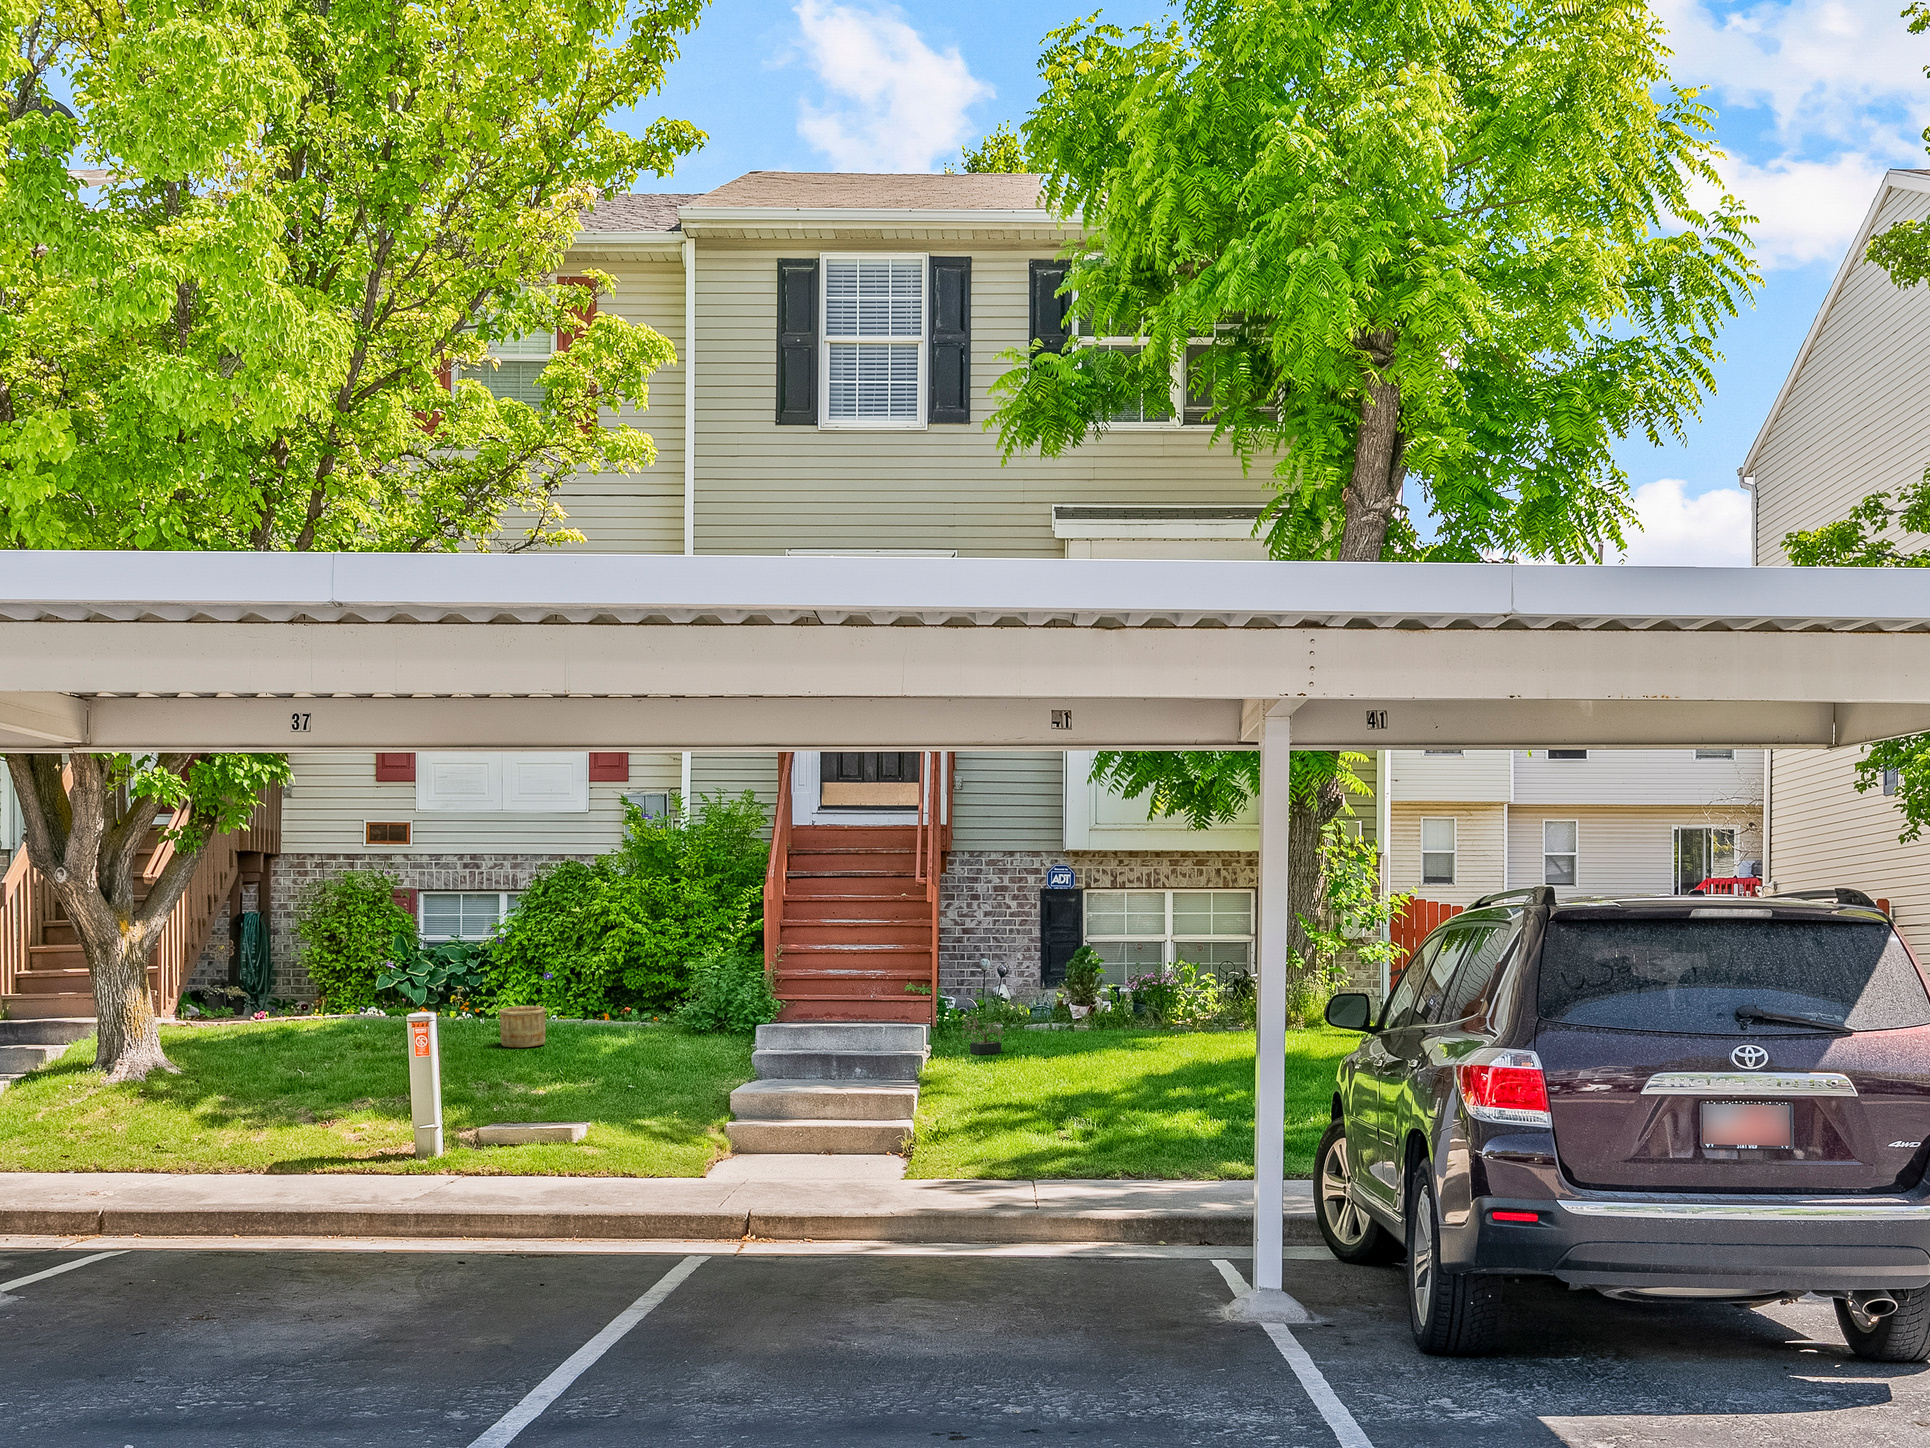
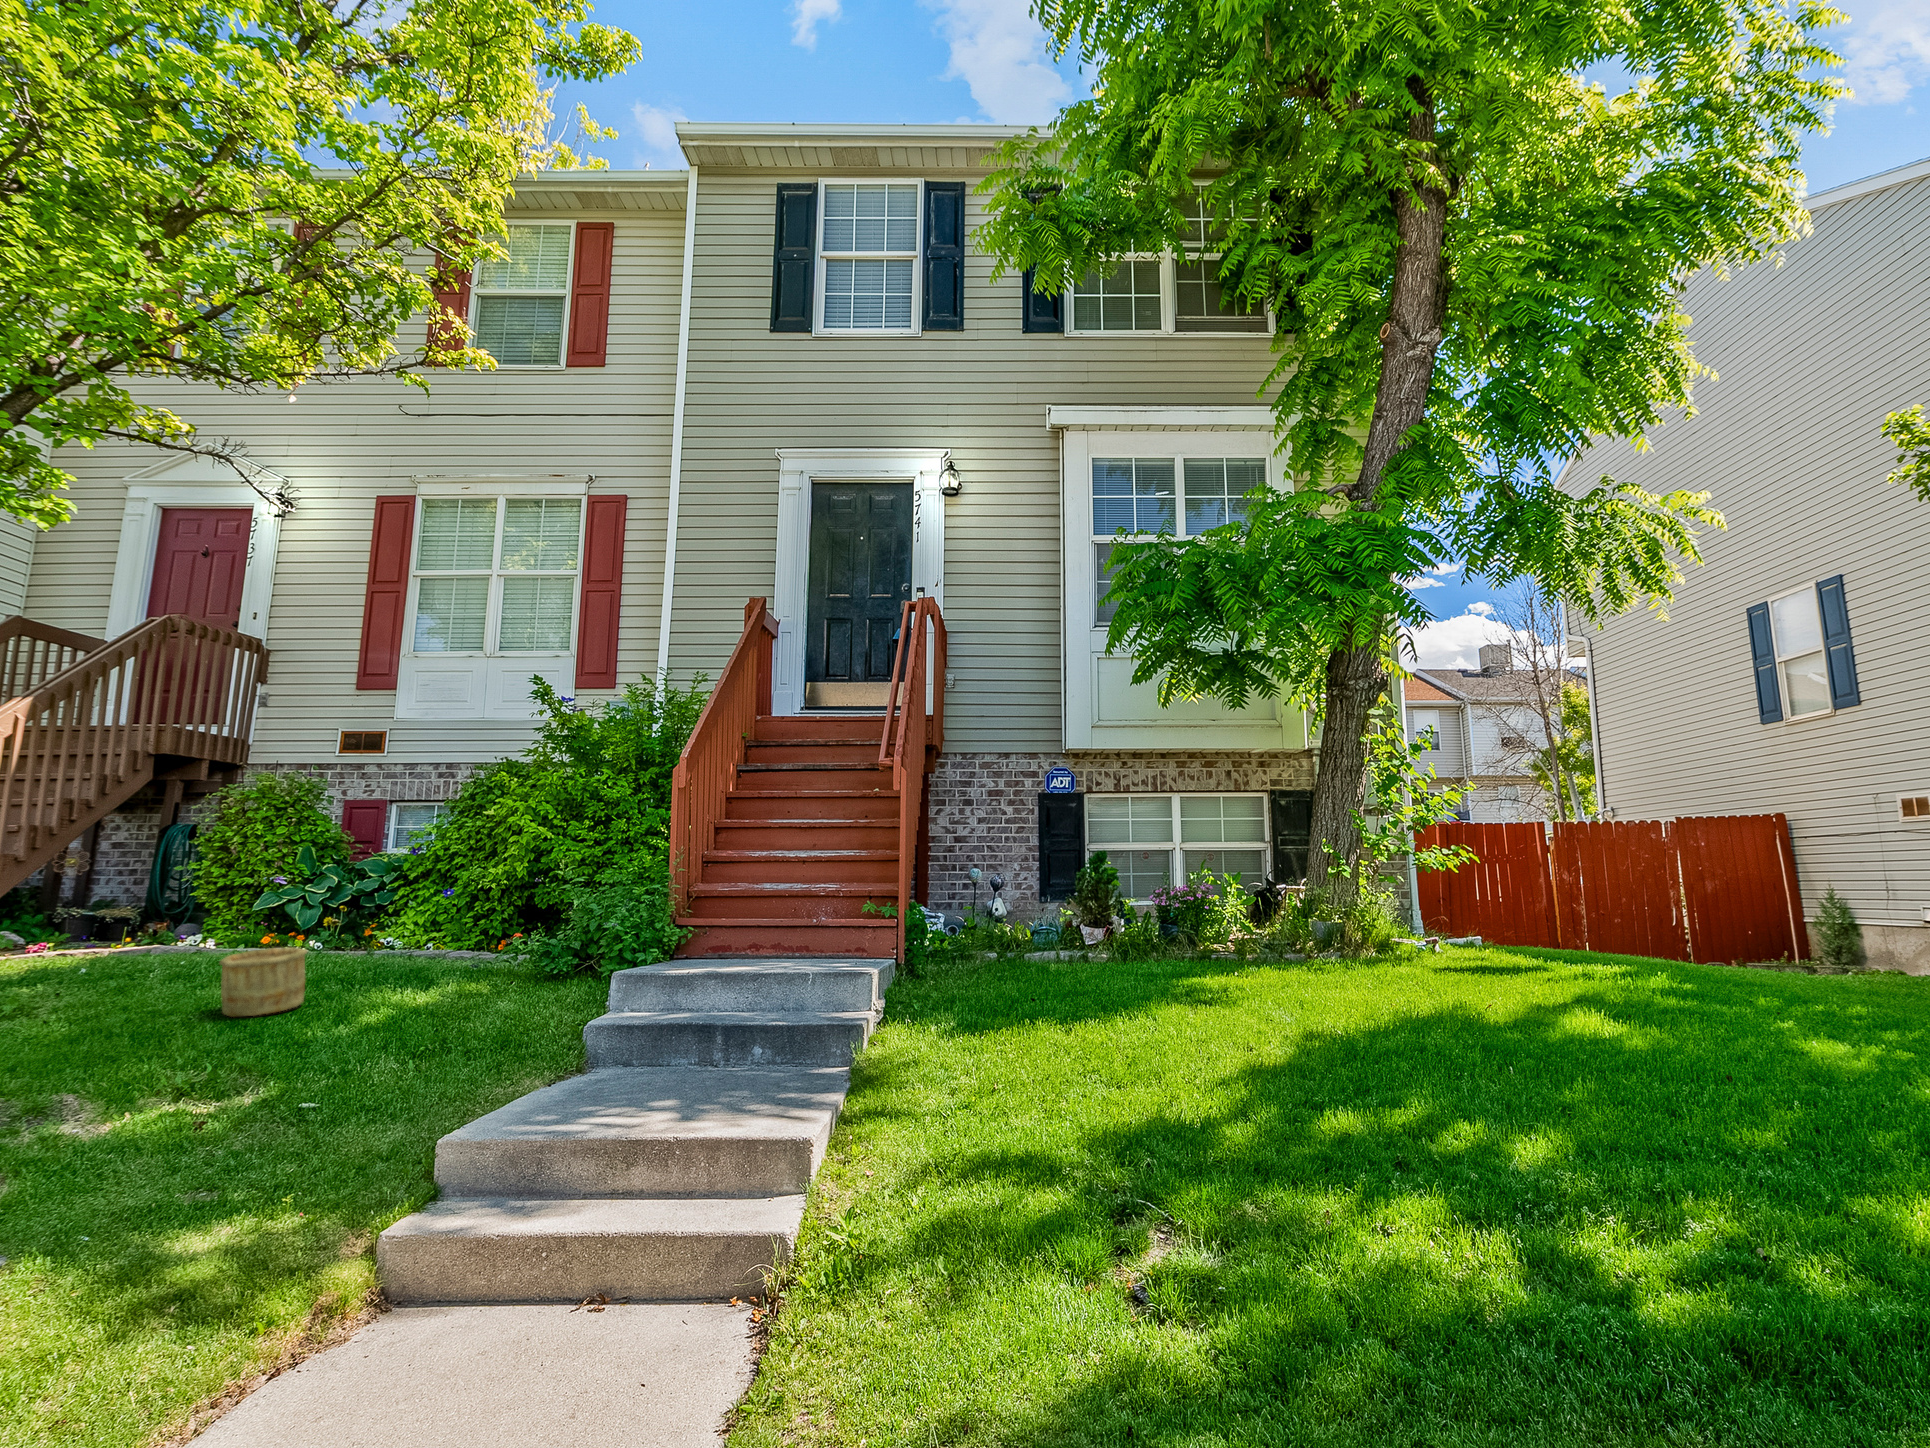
decorative plant: present [962,1016,1004,1055] -> none [937,951,995,1006]

